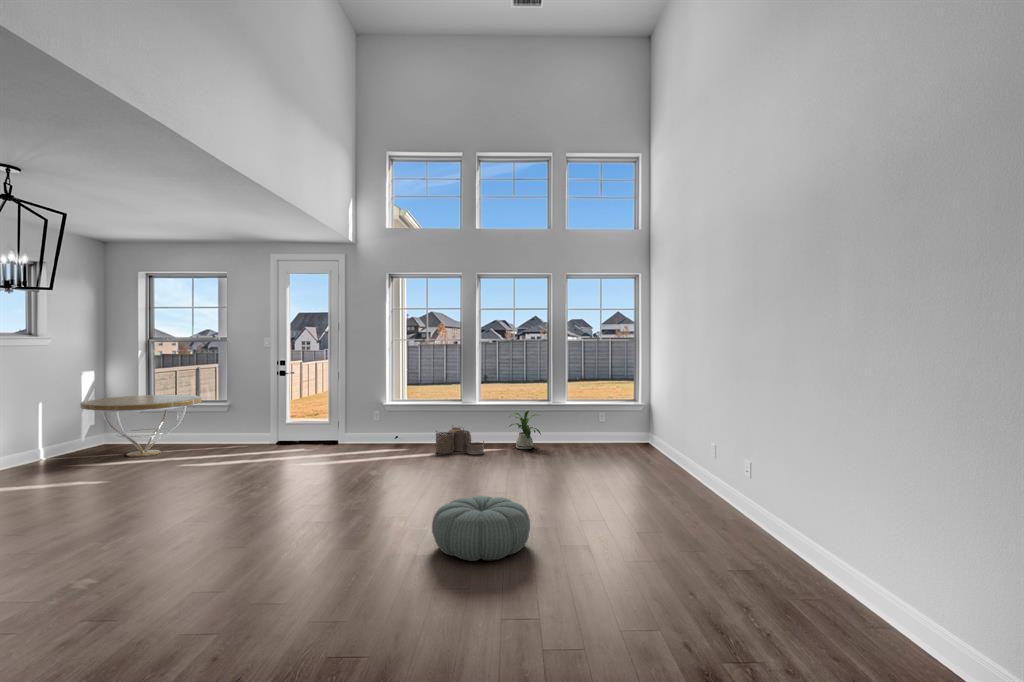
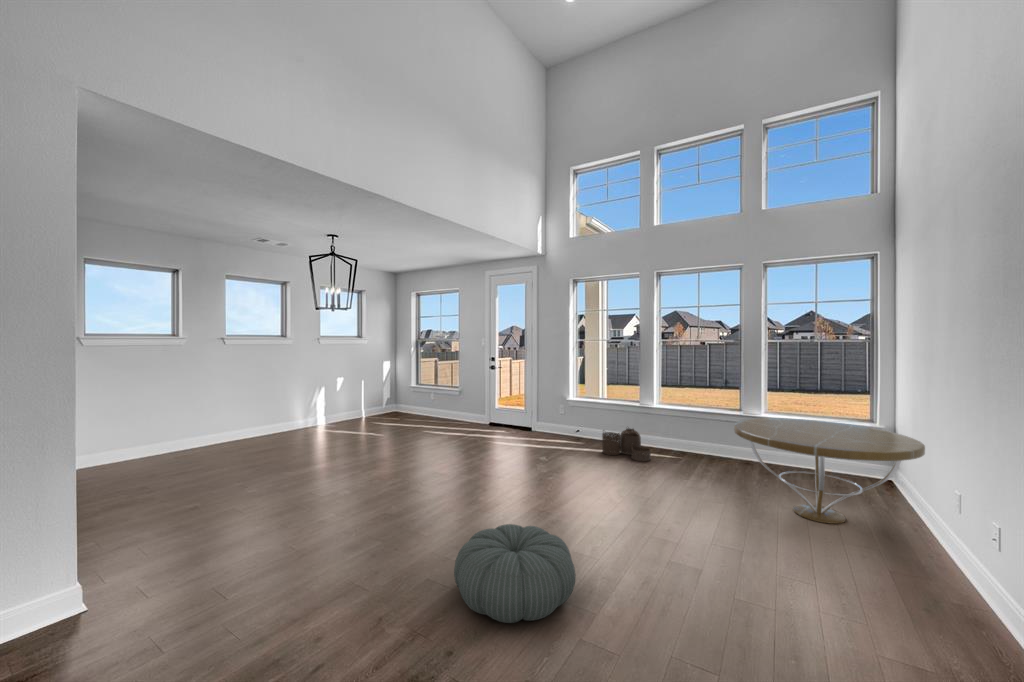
coffee table: present [80,395,202,457] -> present [734,418,925,524]
house plant: present [509,411,541,449] -> none [683,420,726,463]

